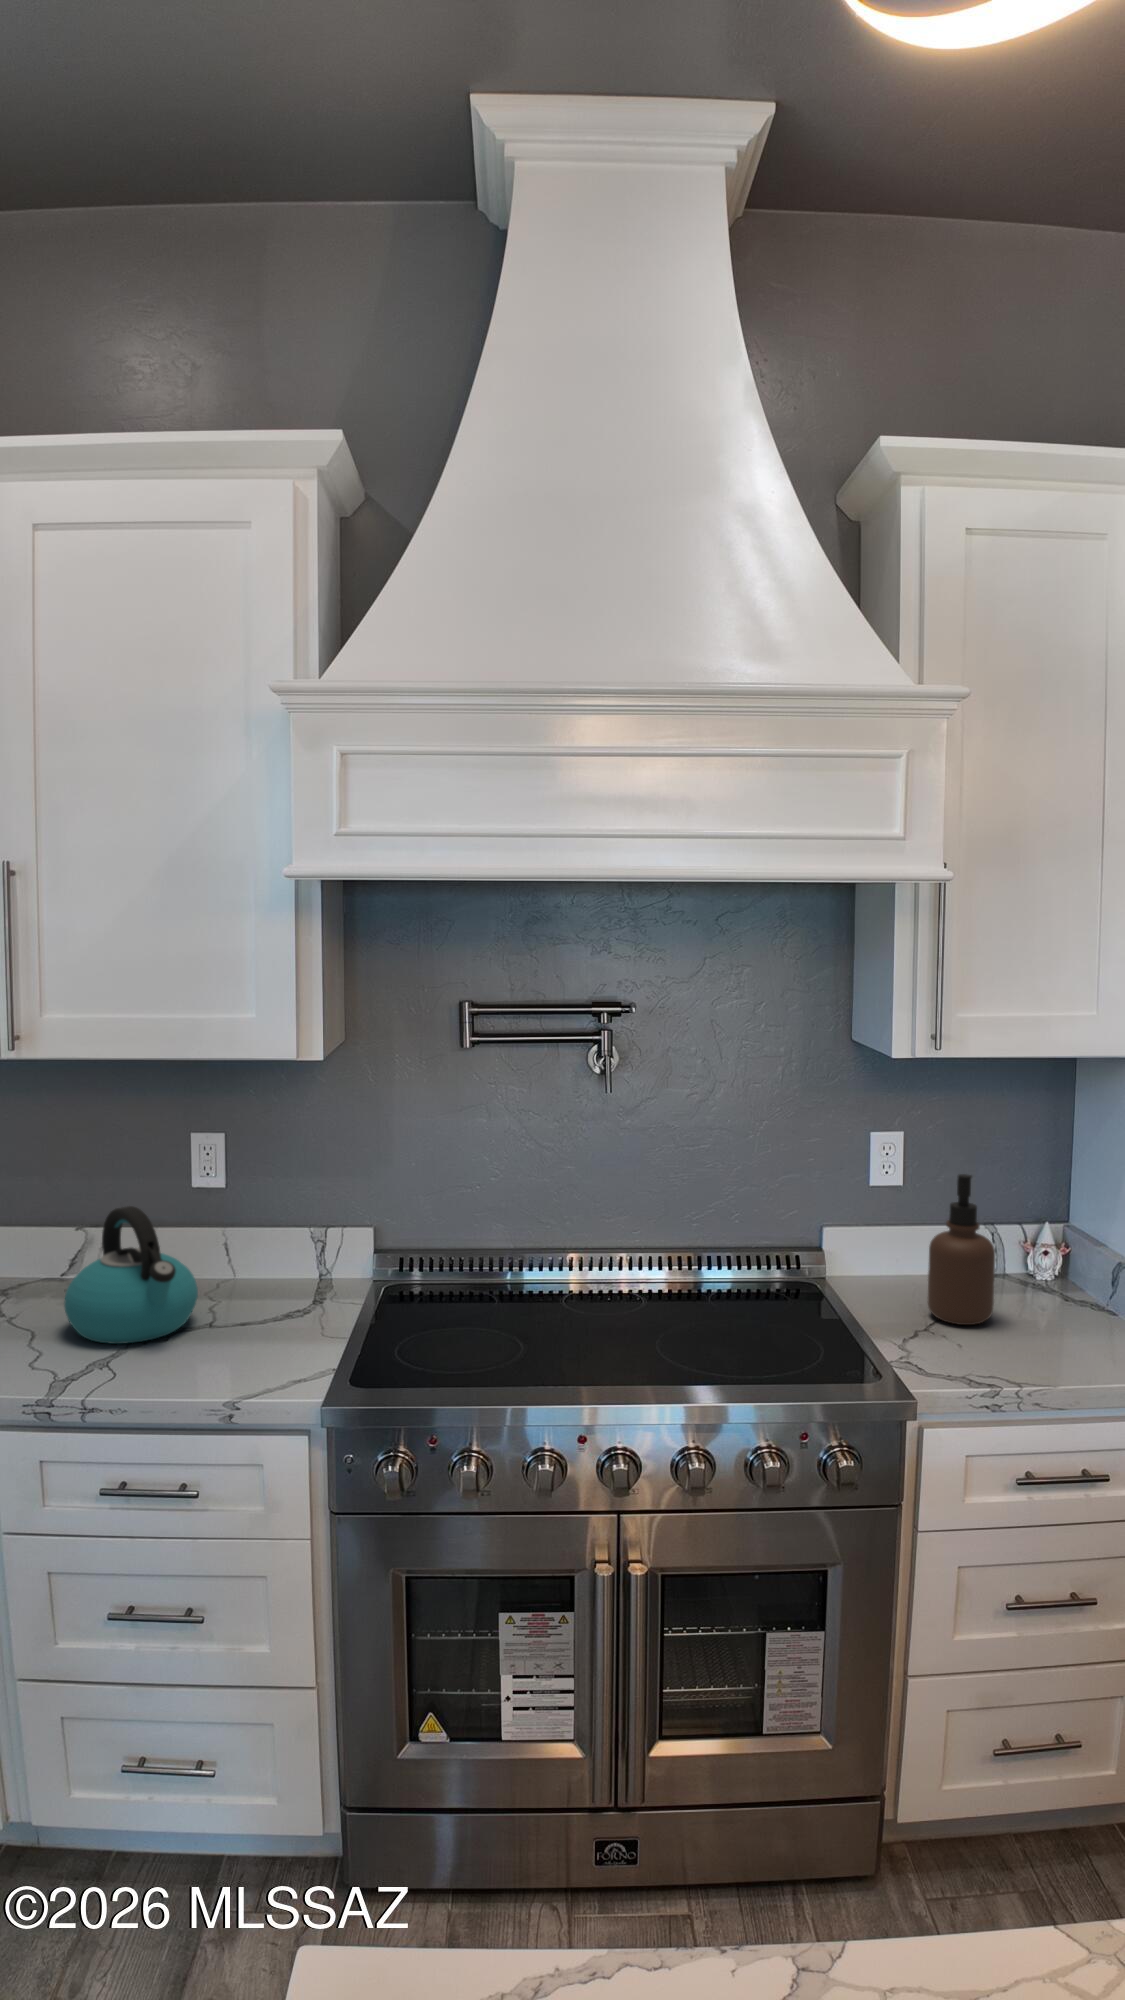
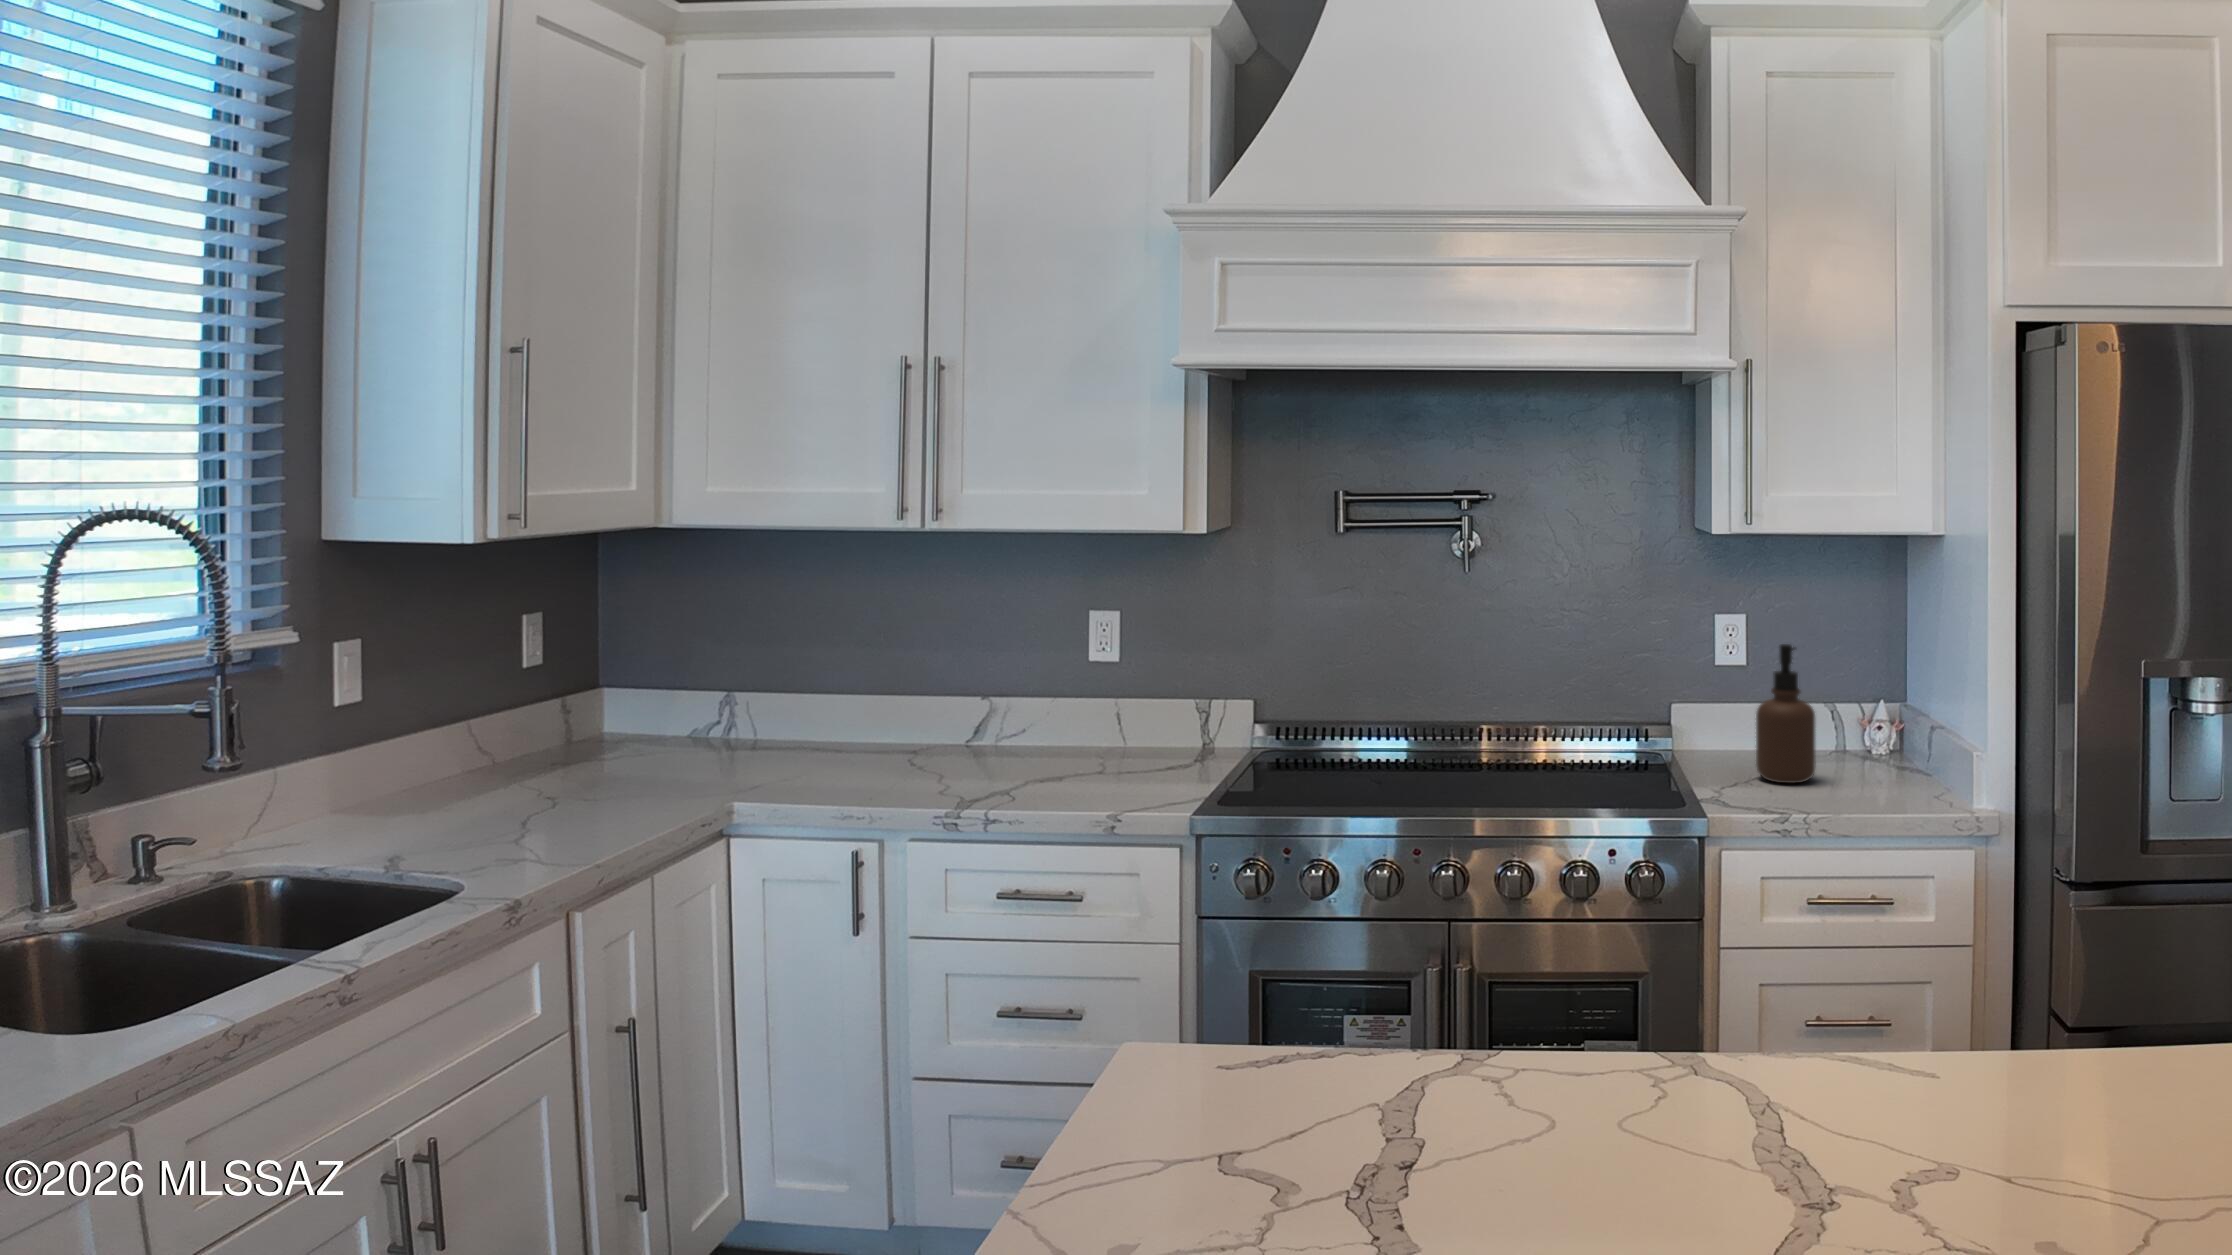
kettle: present [64,1206,198,1344] -> none [969,665,1089,784]

